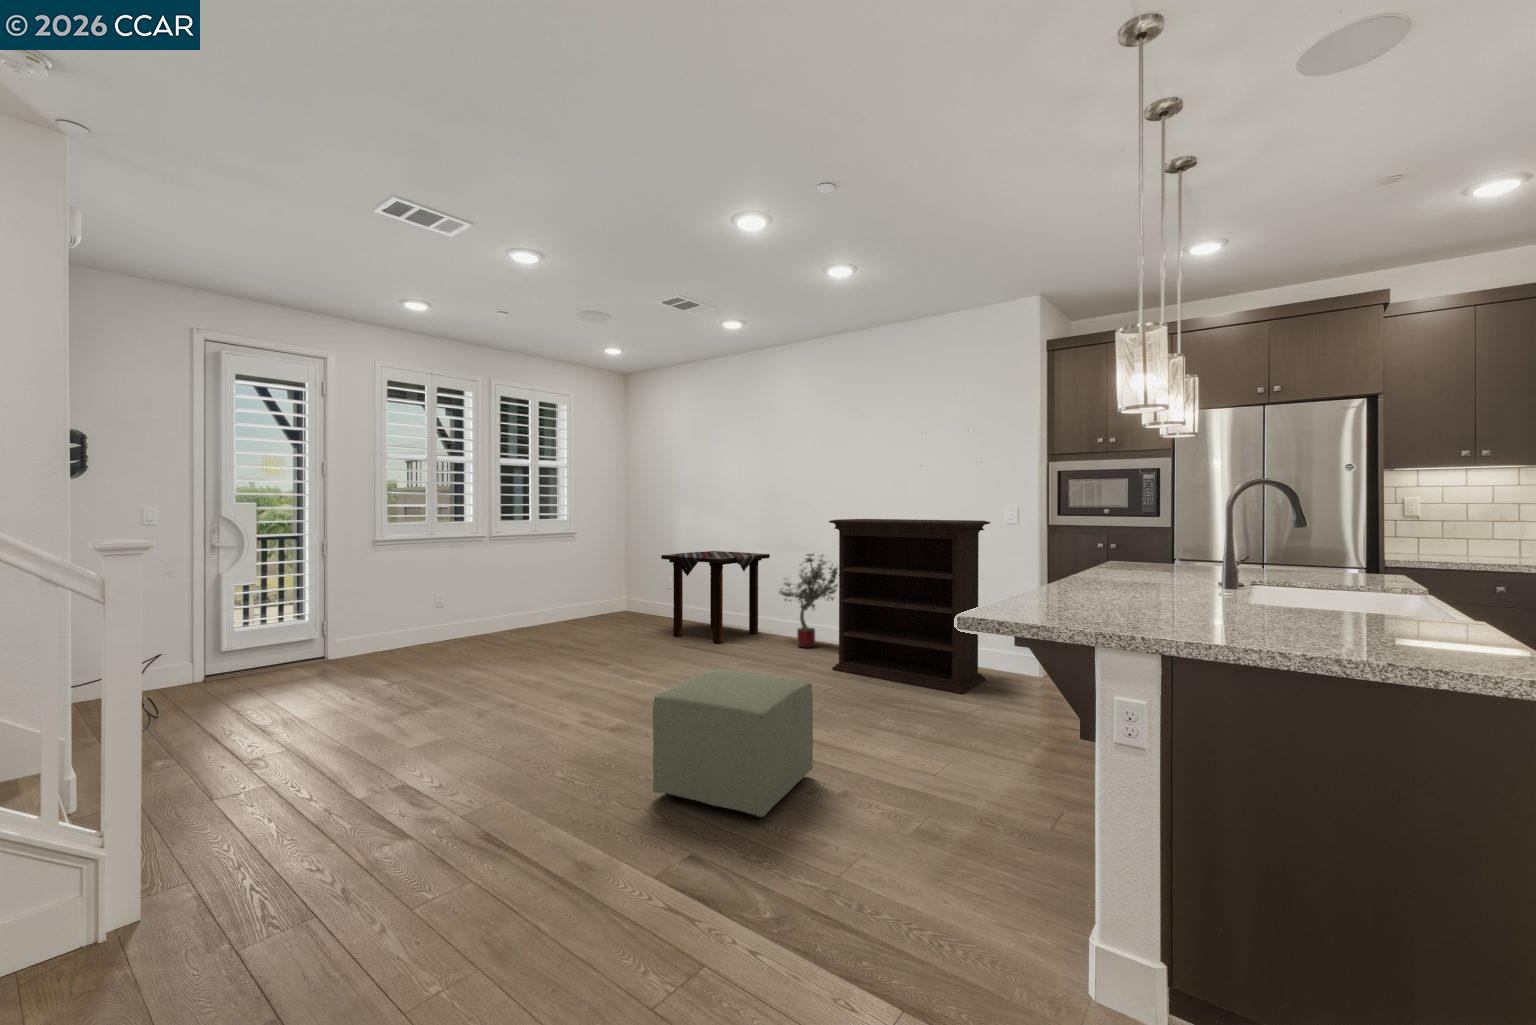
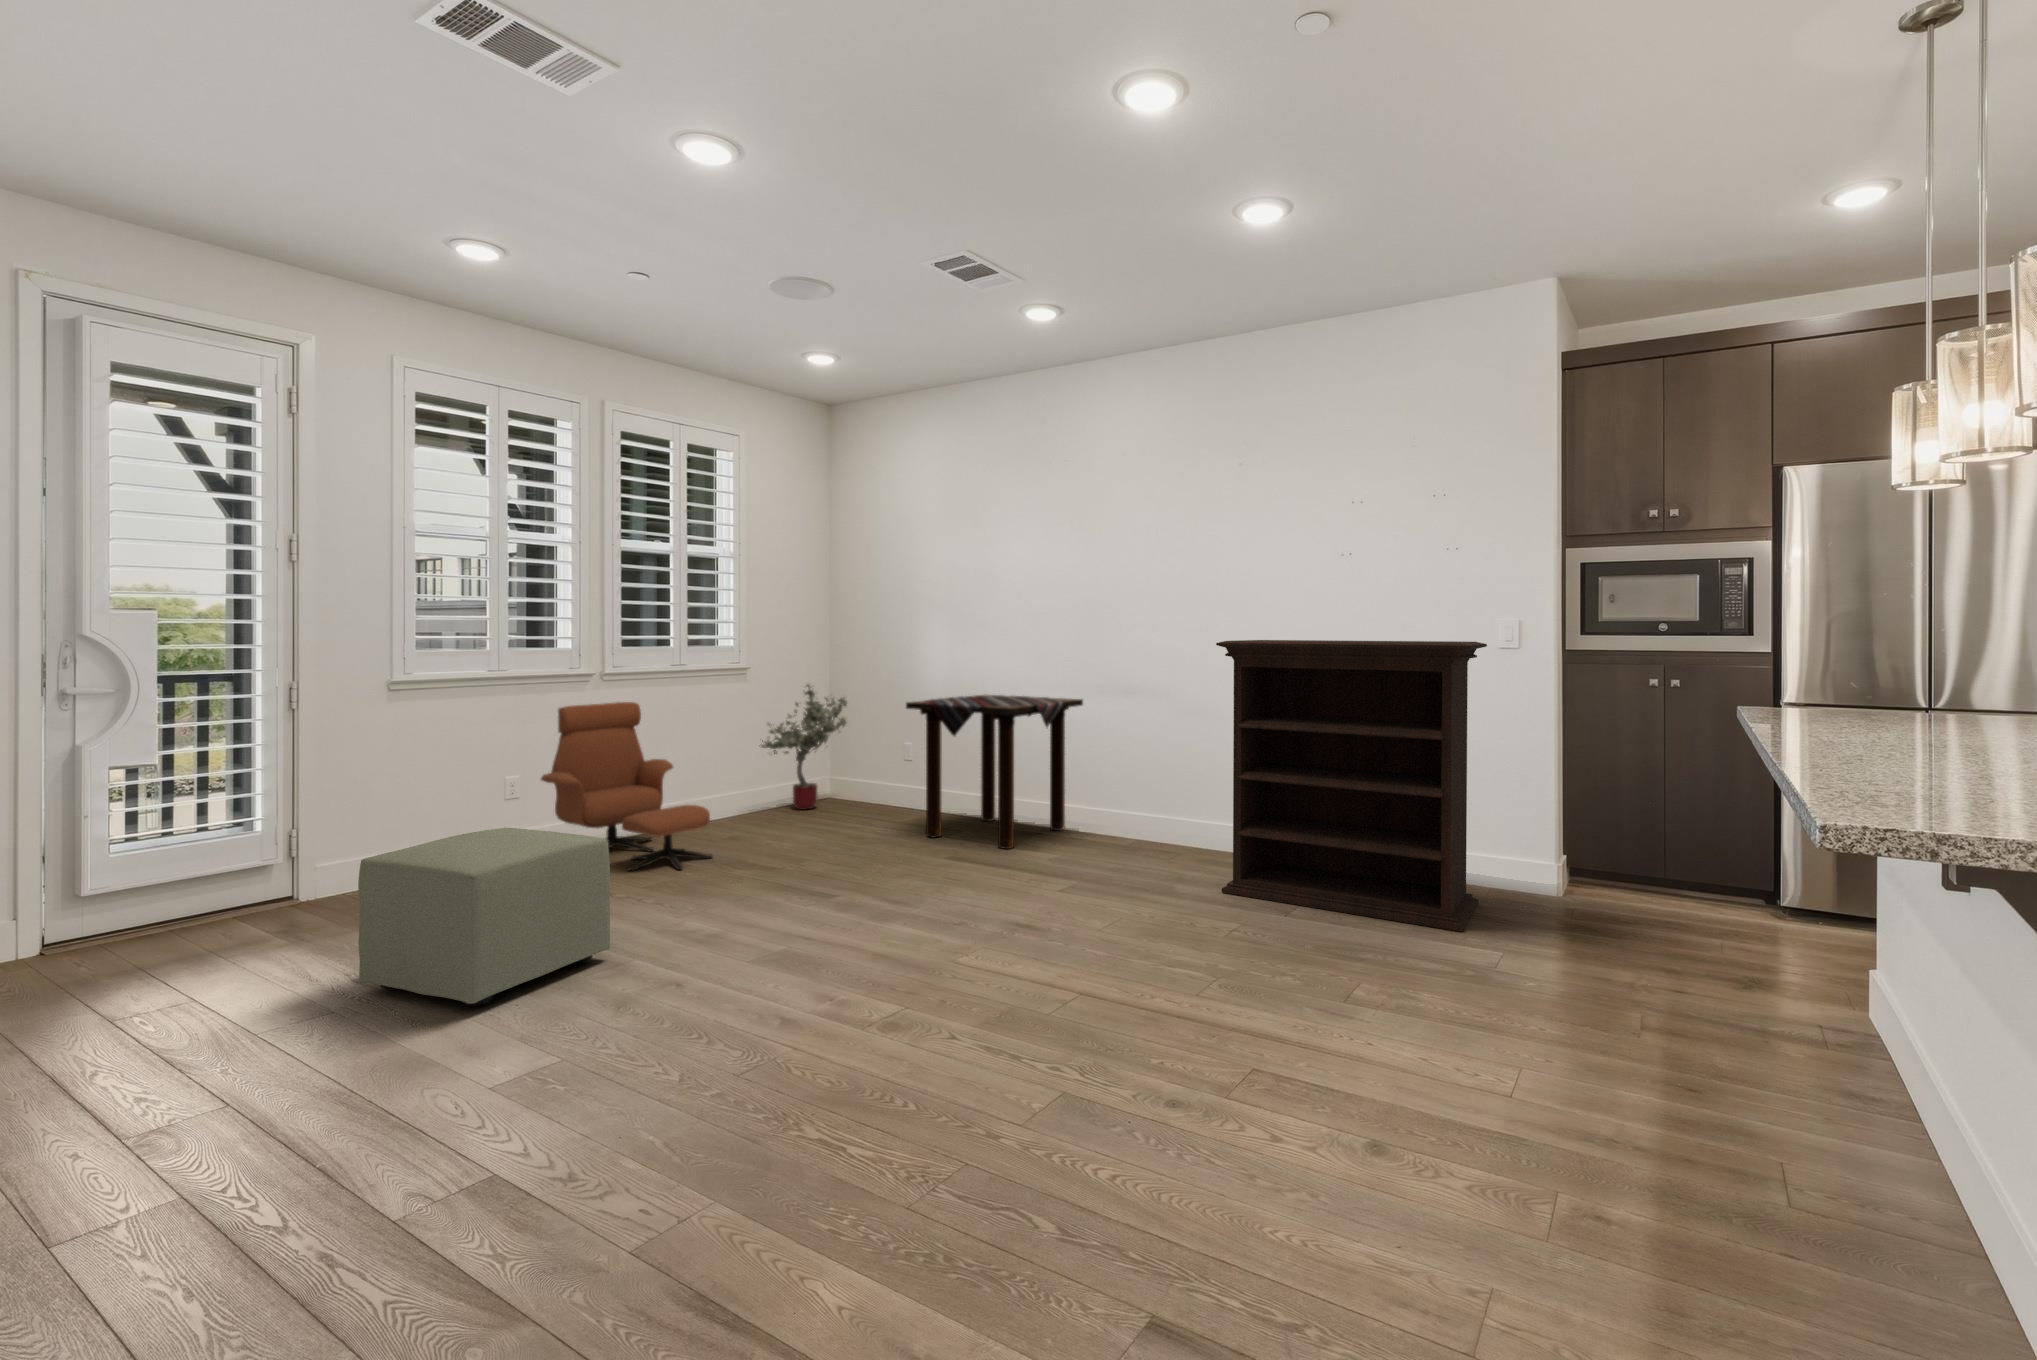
lounge chair: none [454,554,548,650] -> present [541,702,712,871]
potted tree: present [779,554,838,648] -> present [759,684,847,810]
ottoman: present [653,669,813,817] -> present [358,828,610,1006]

